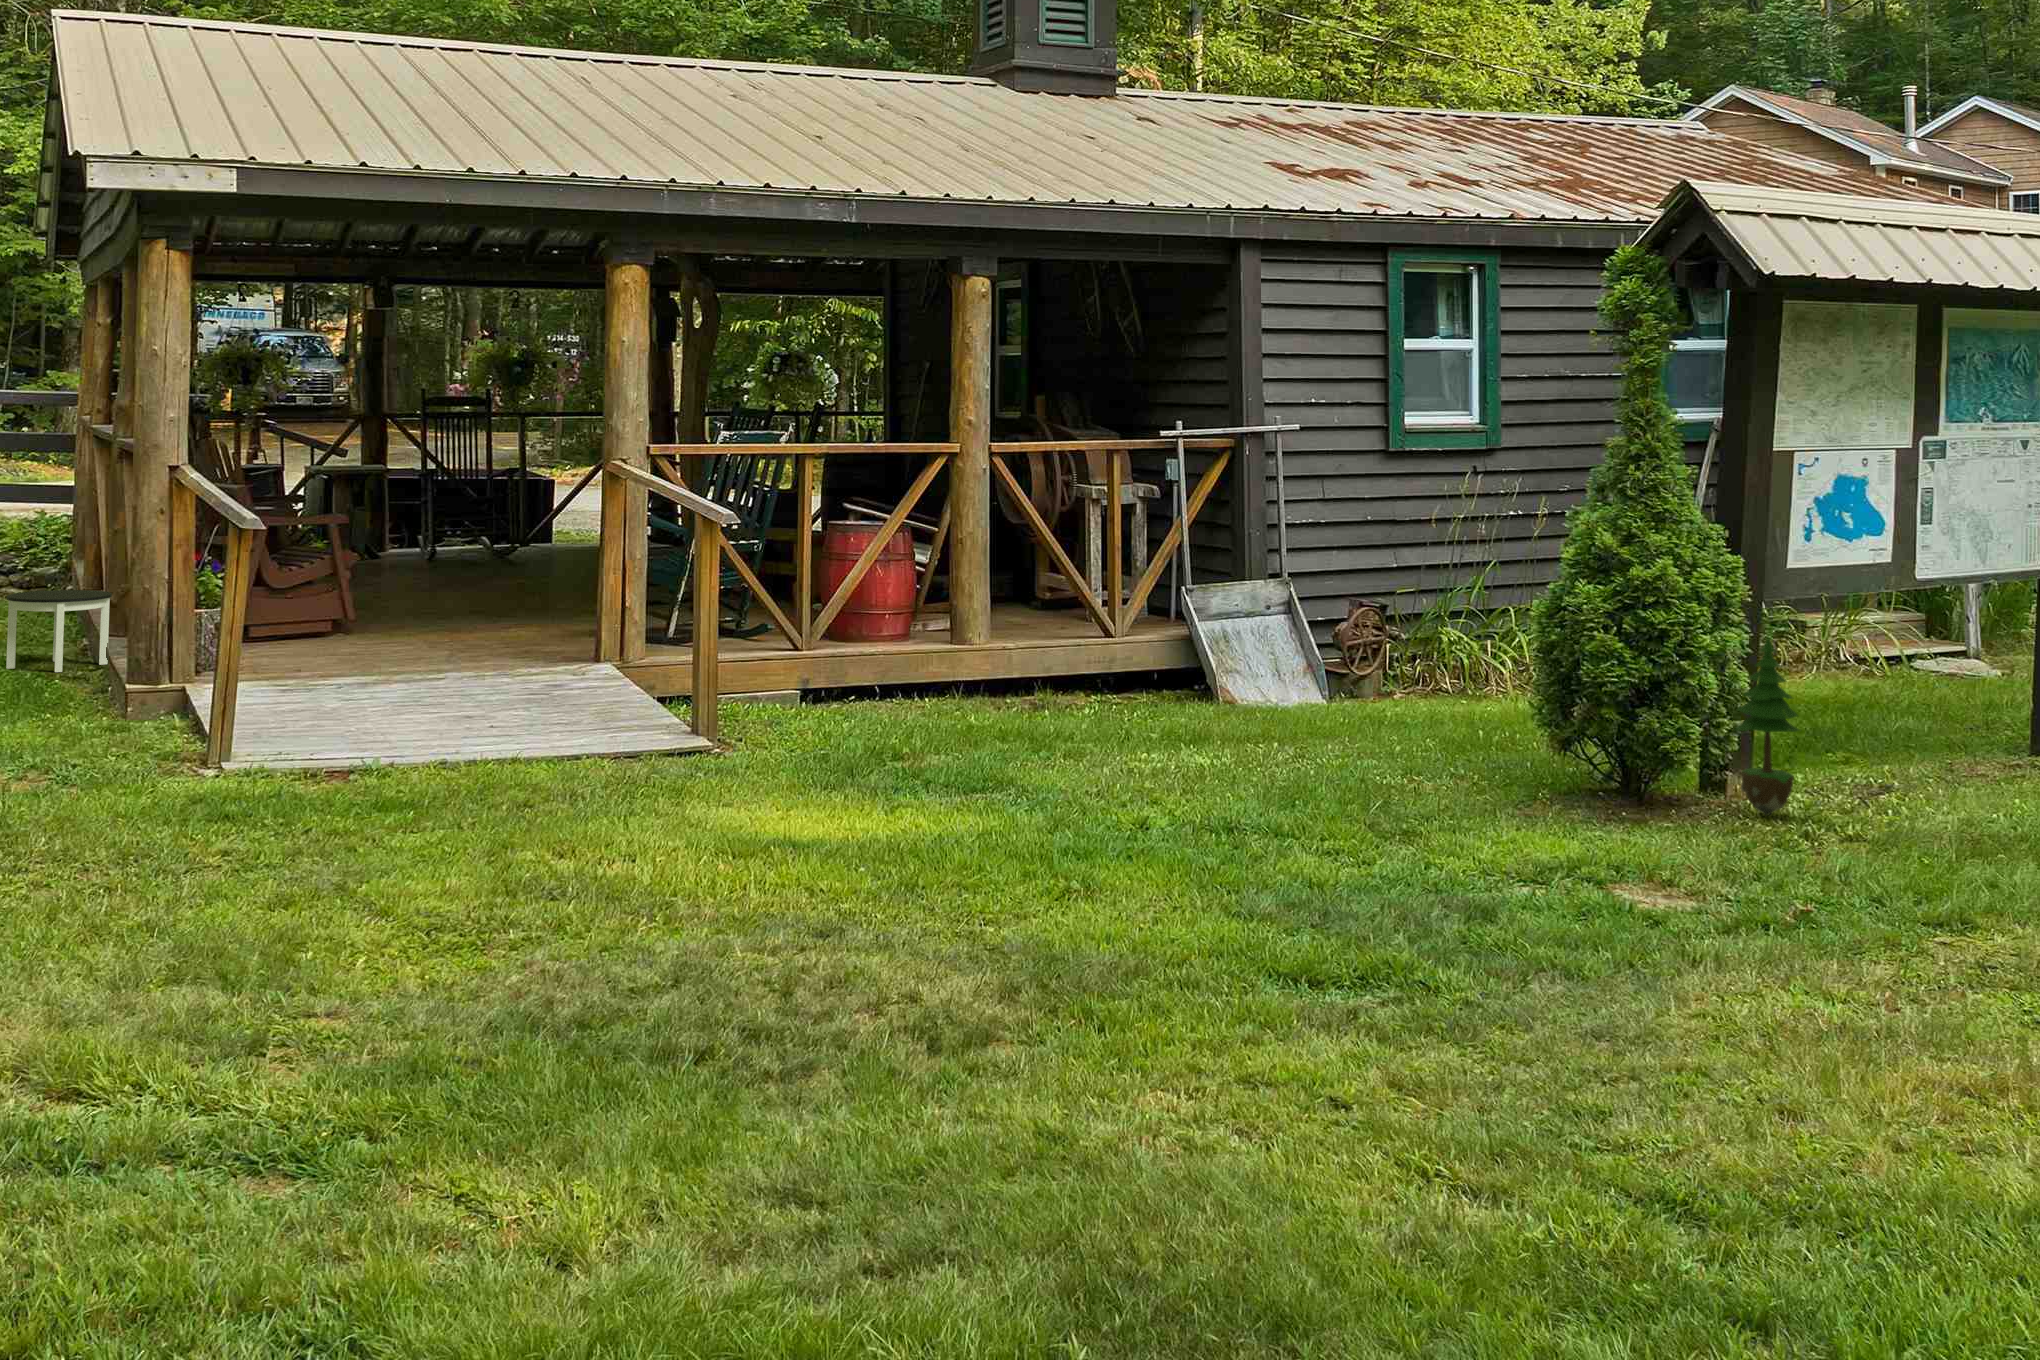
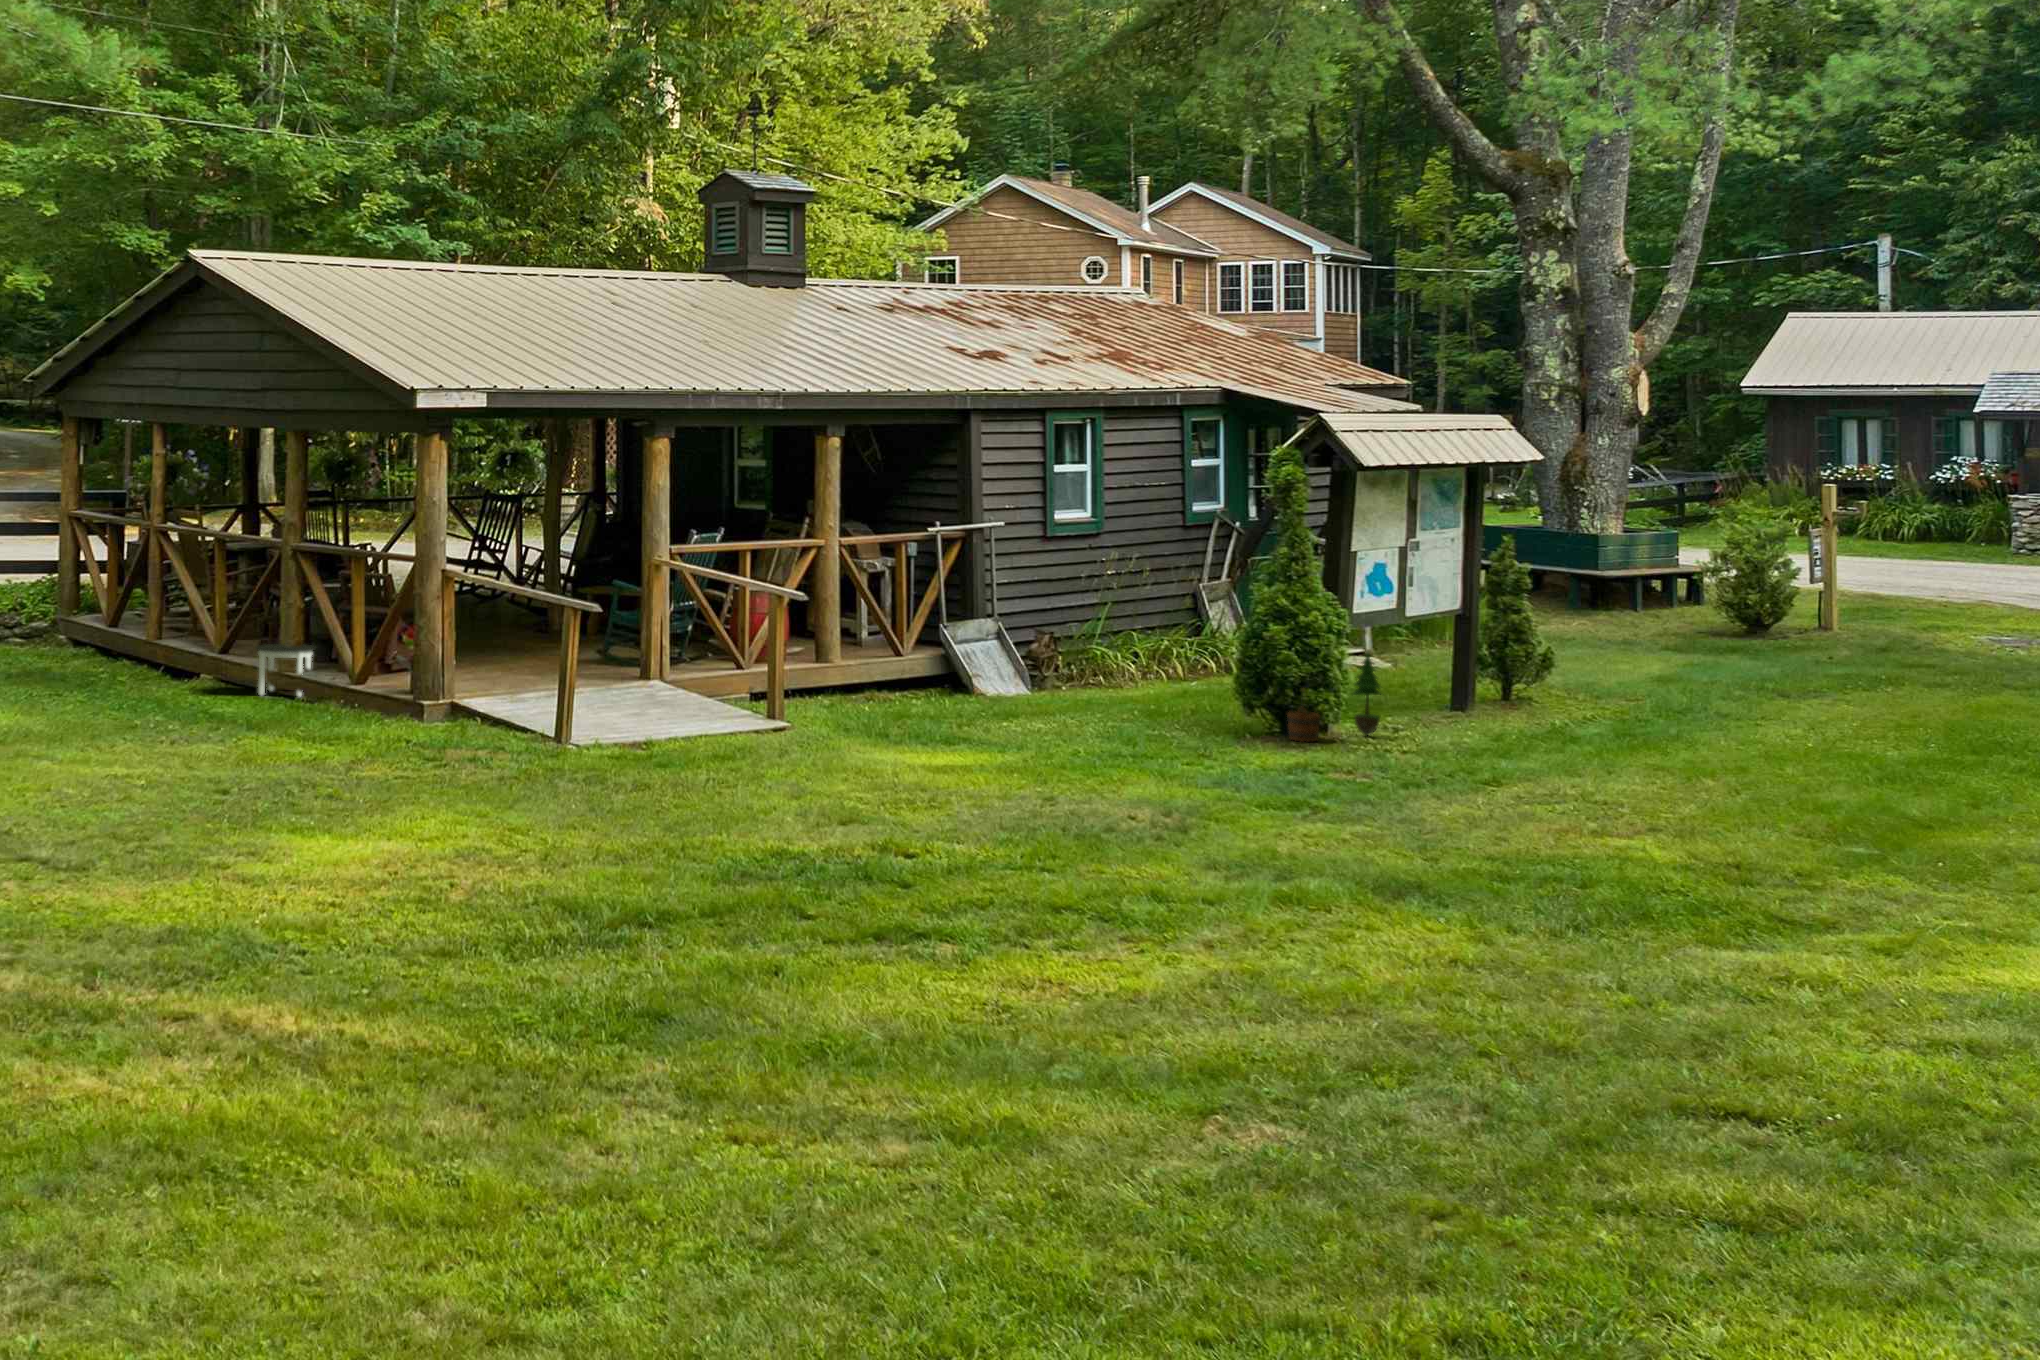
wooden bucket: none [1584,712,1651,825] -> present [1288,689,1320,742]

